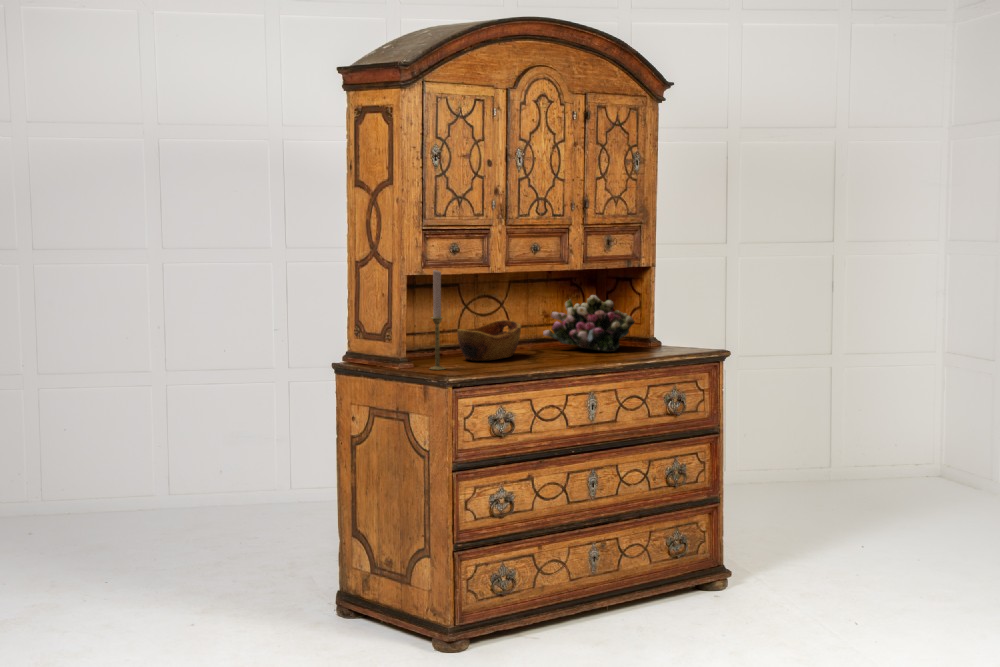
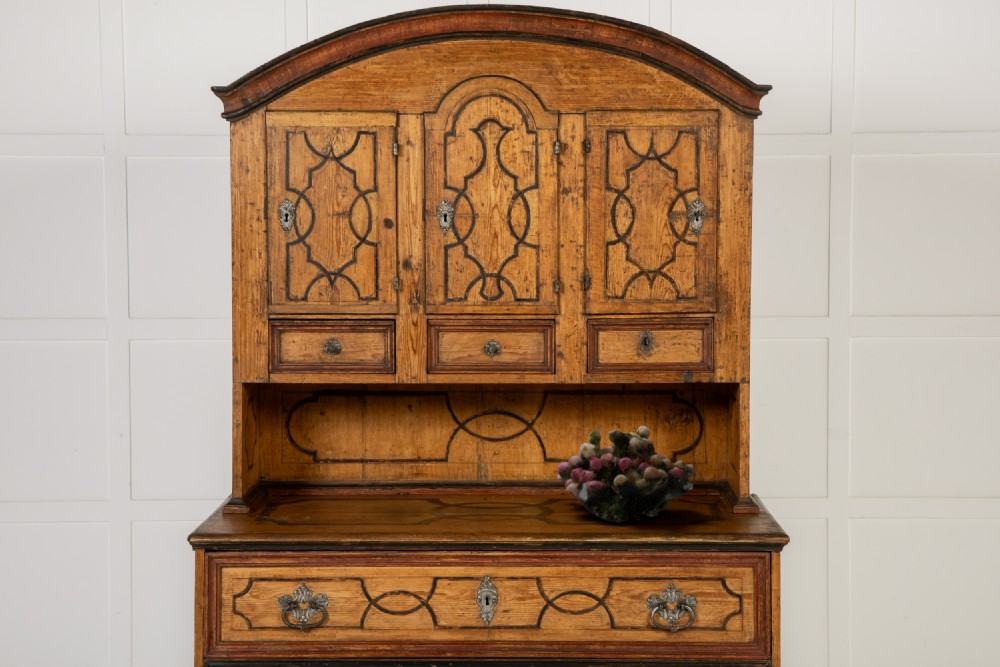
candlestick: present [430,270,445,370] -> none [246,375,271,520]
wooden bowl: present [457,320,521,361] -> none [351,452,483,512]

